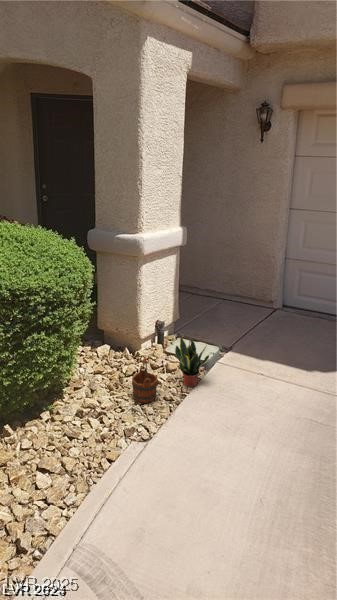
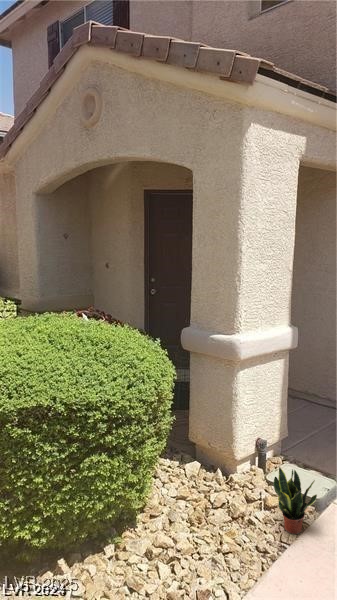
wooden bucket: present [132,358,158,403] -> none [216,491,248,550]

